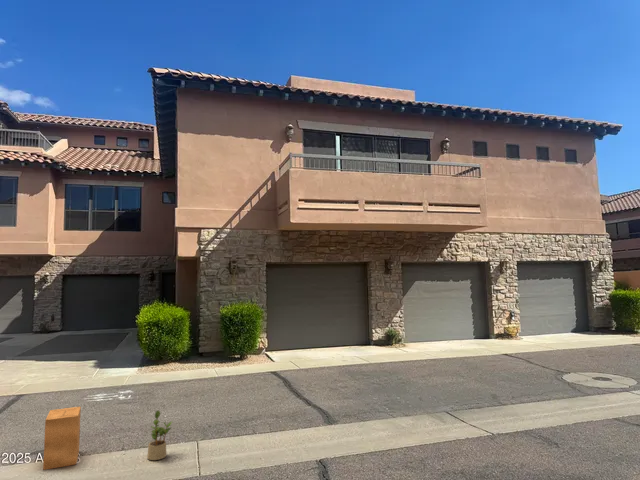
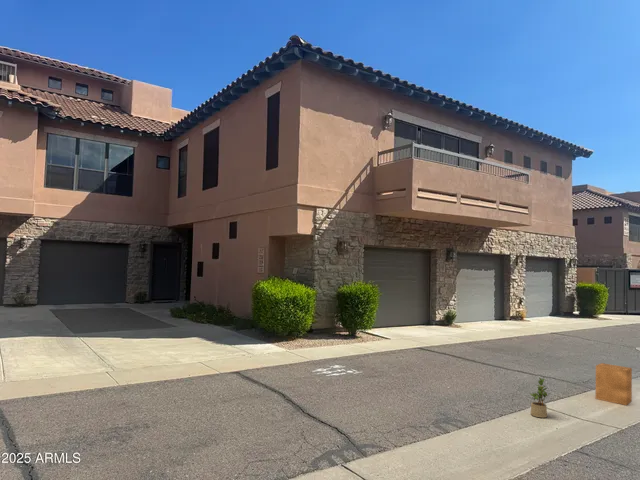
cardboard box: present [43,407,81,470] -> present [596,363,632,405]

